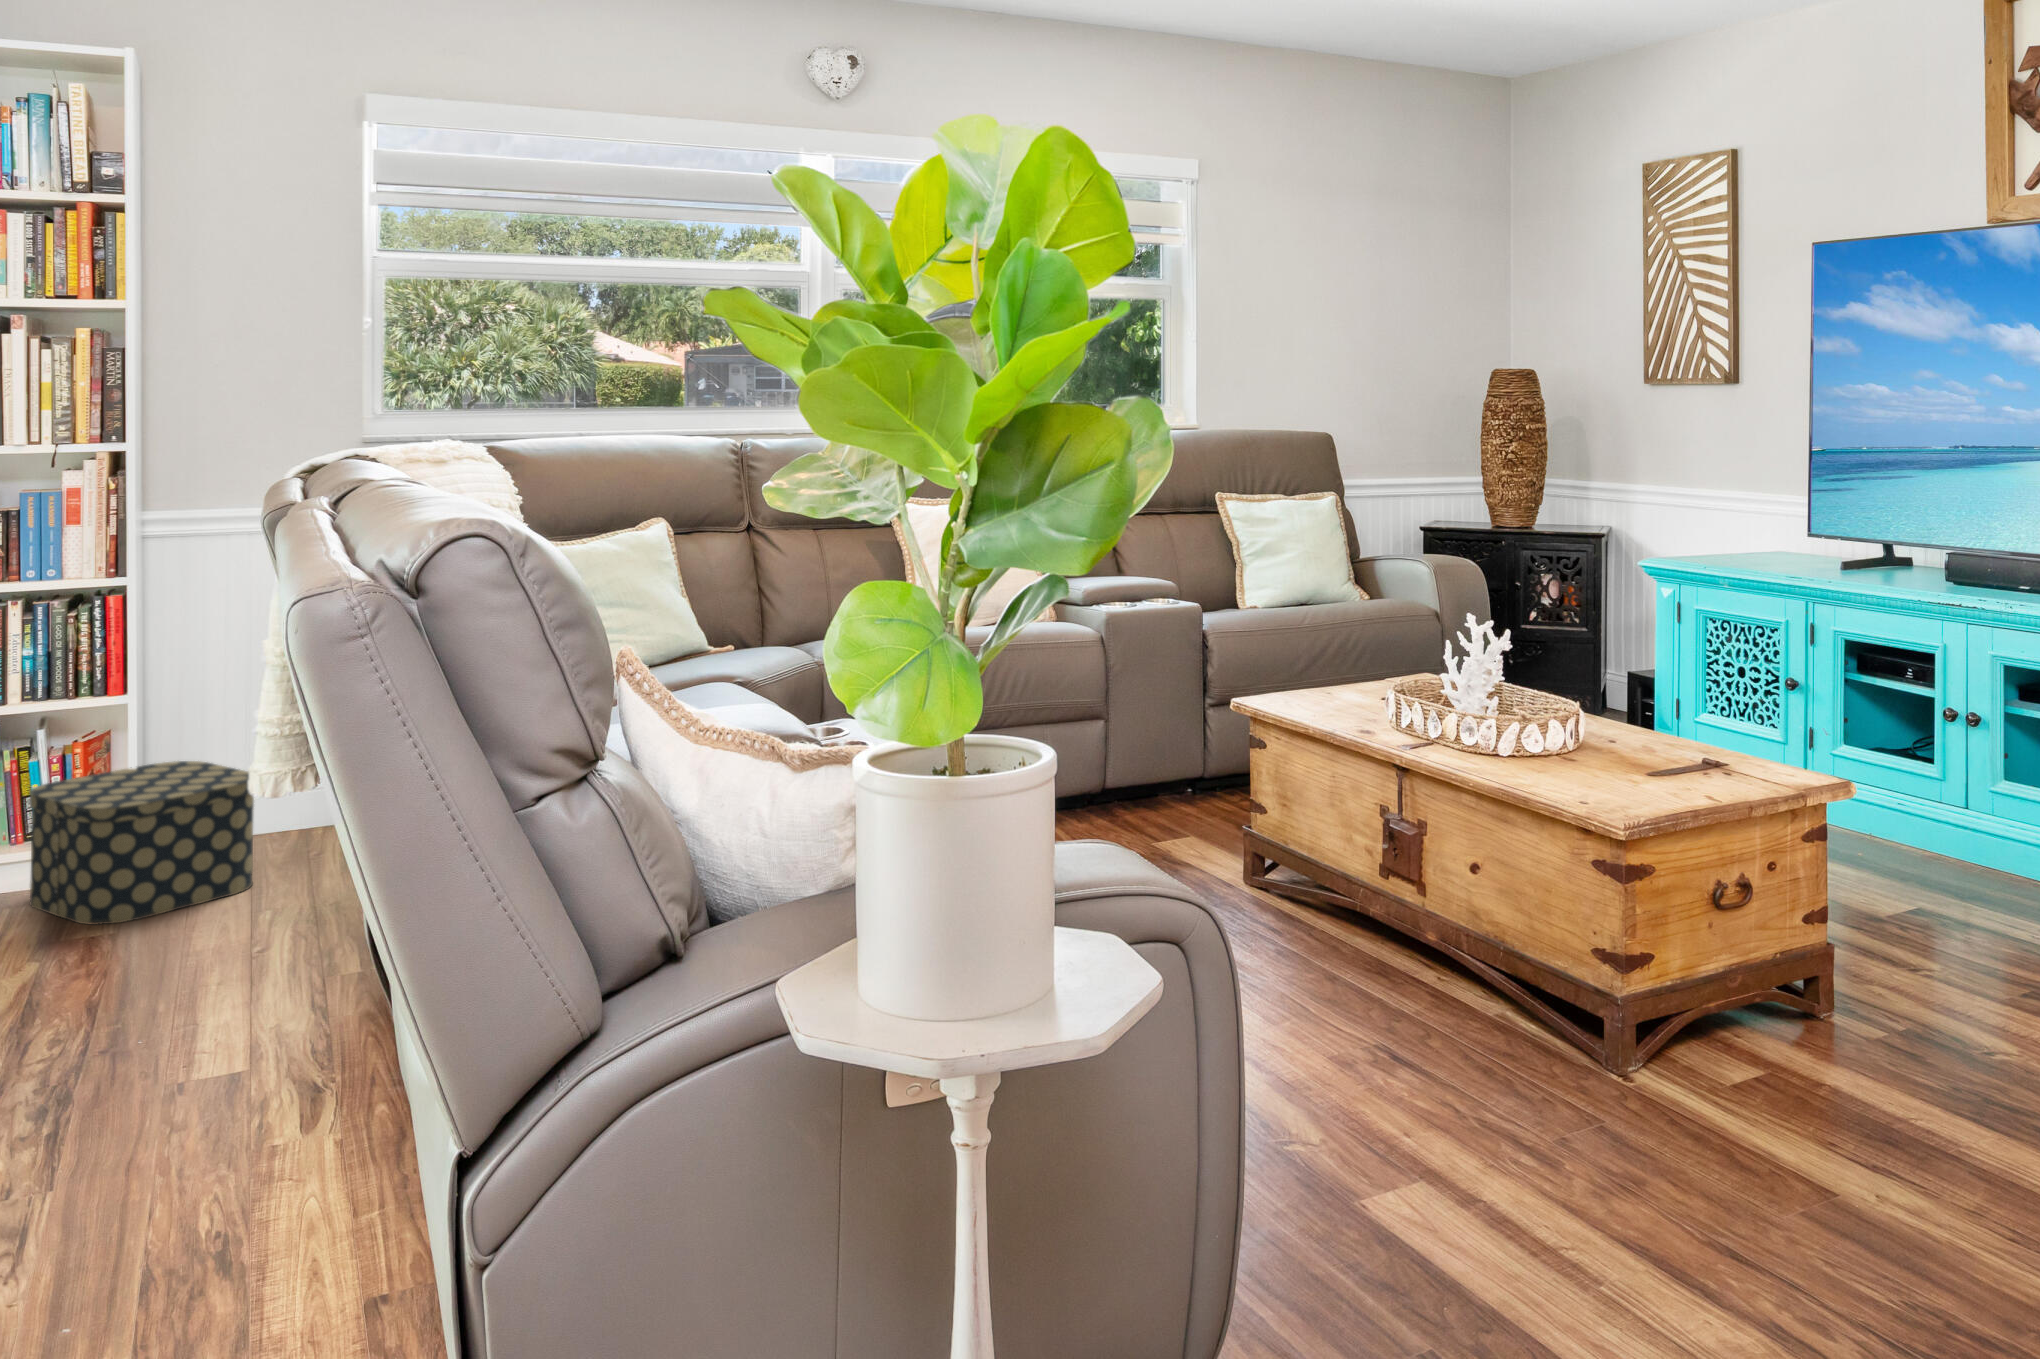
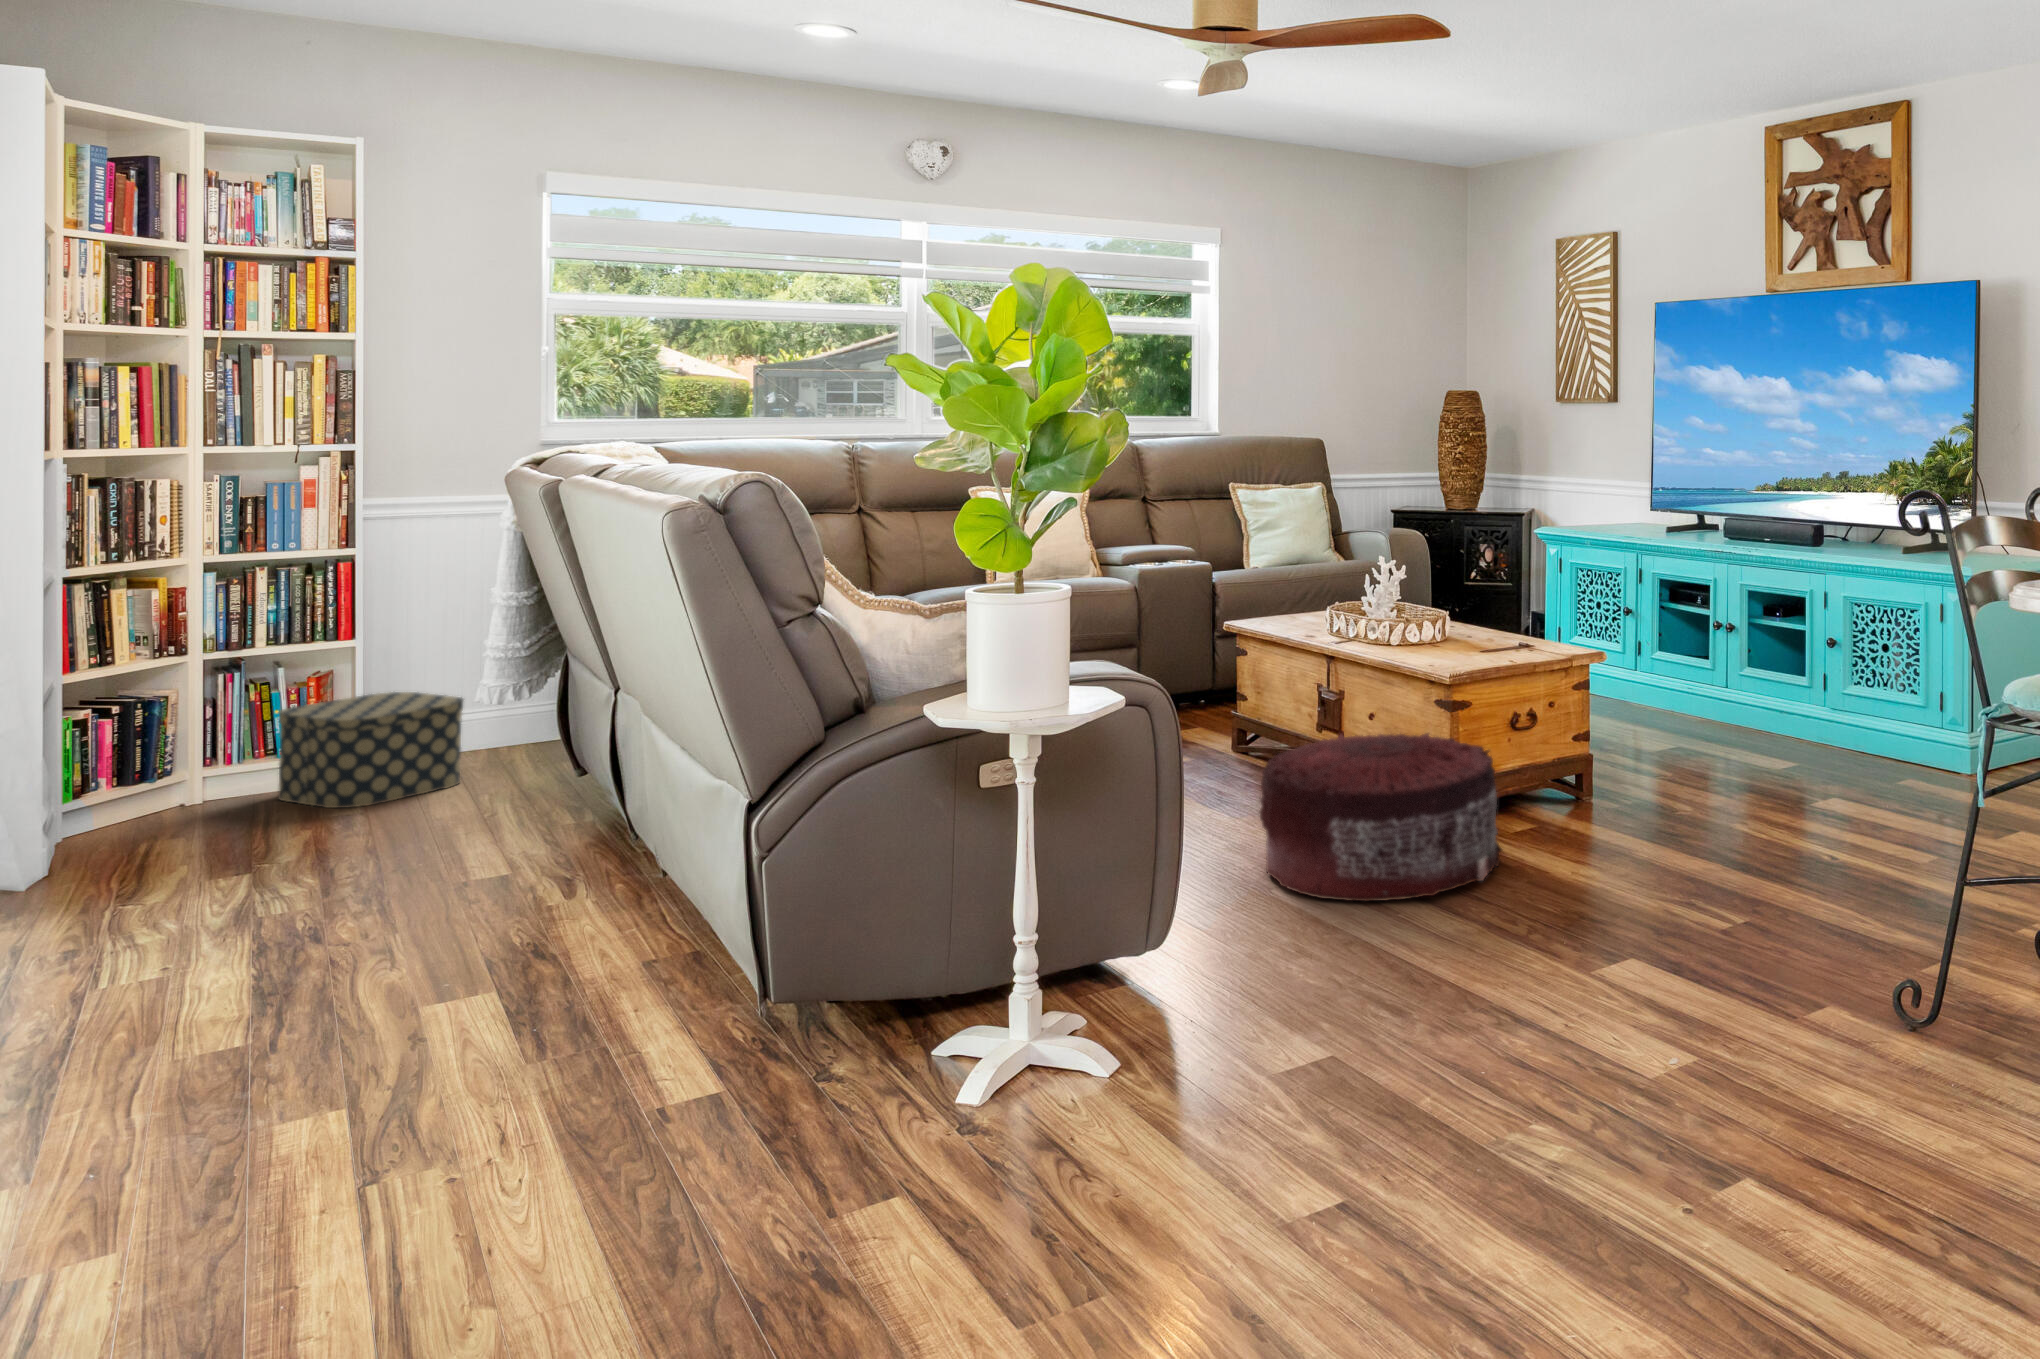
pouf: none [1338,916,1752,1255] -> present [1260,733,1502,901]

